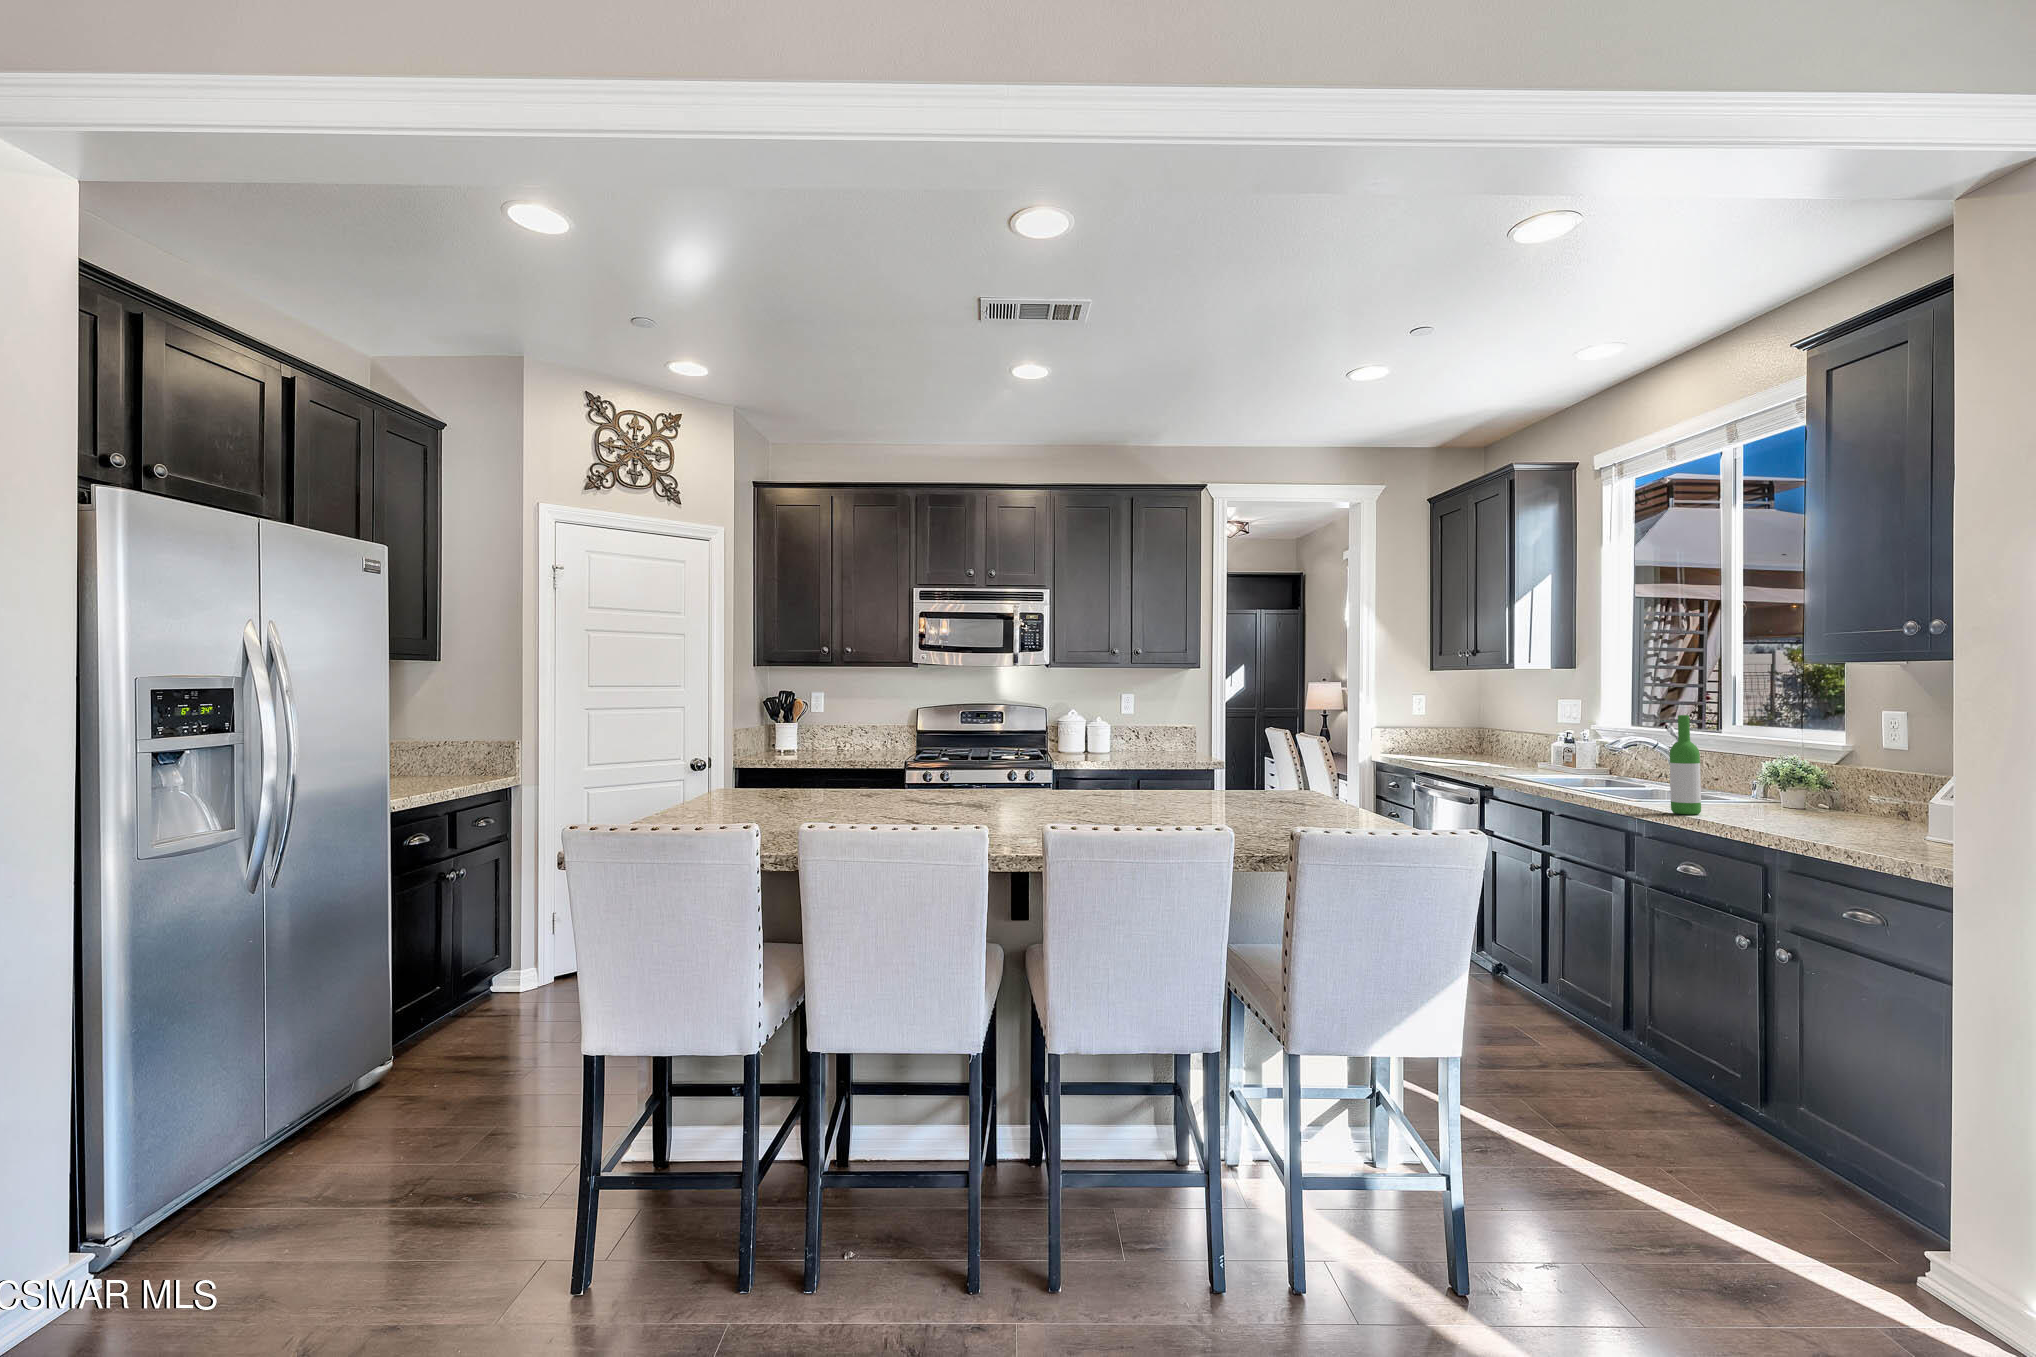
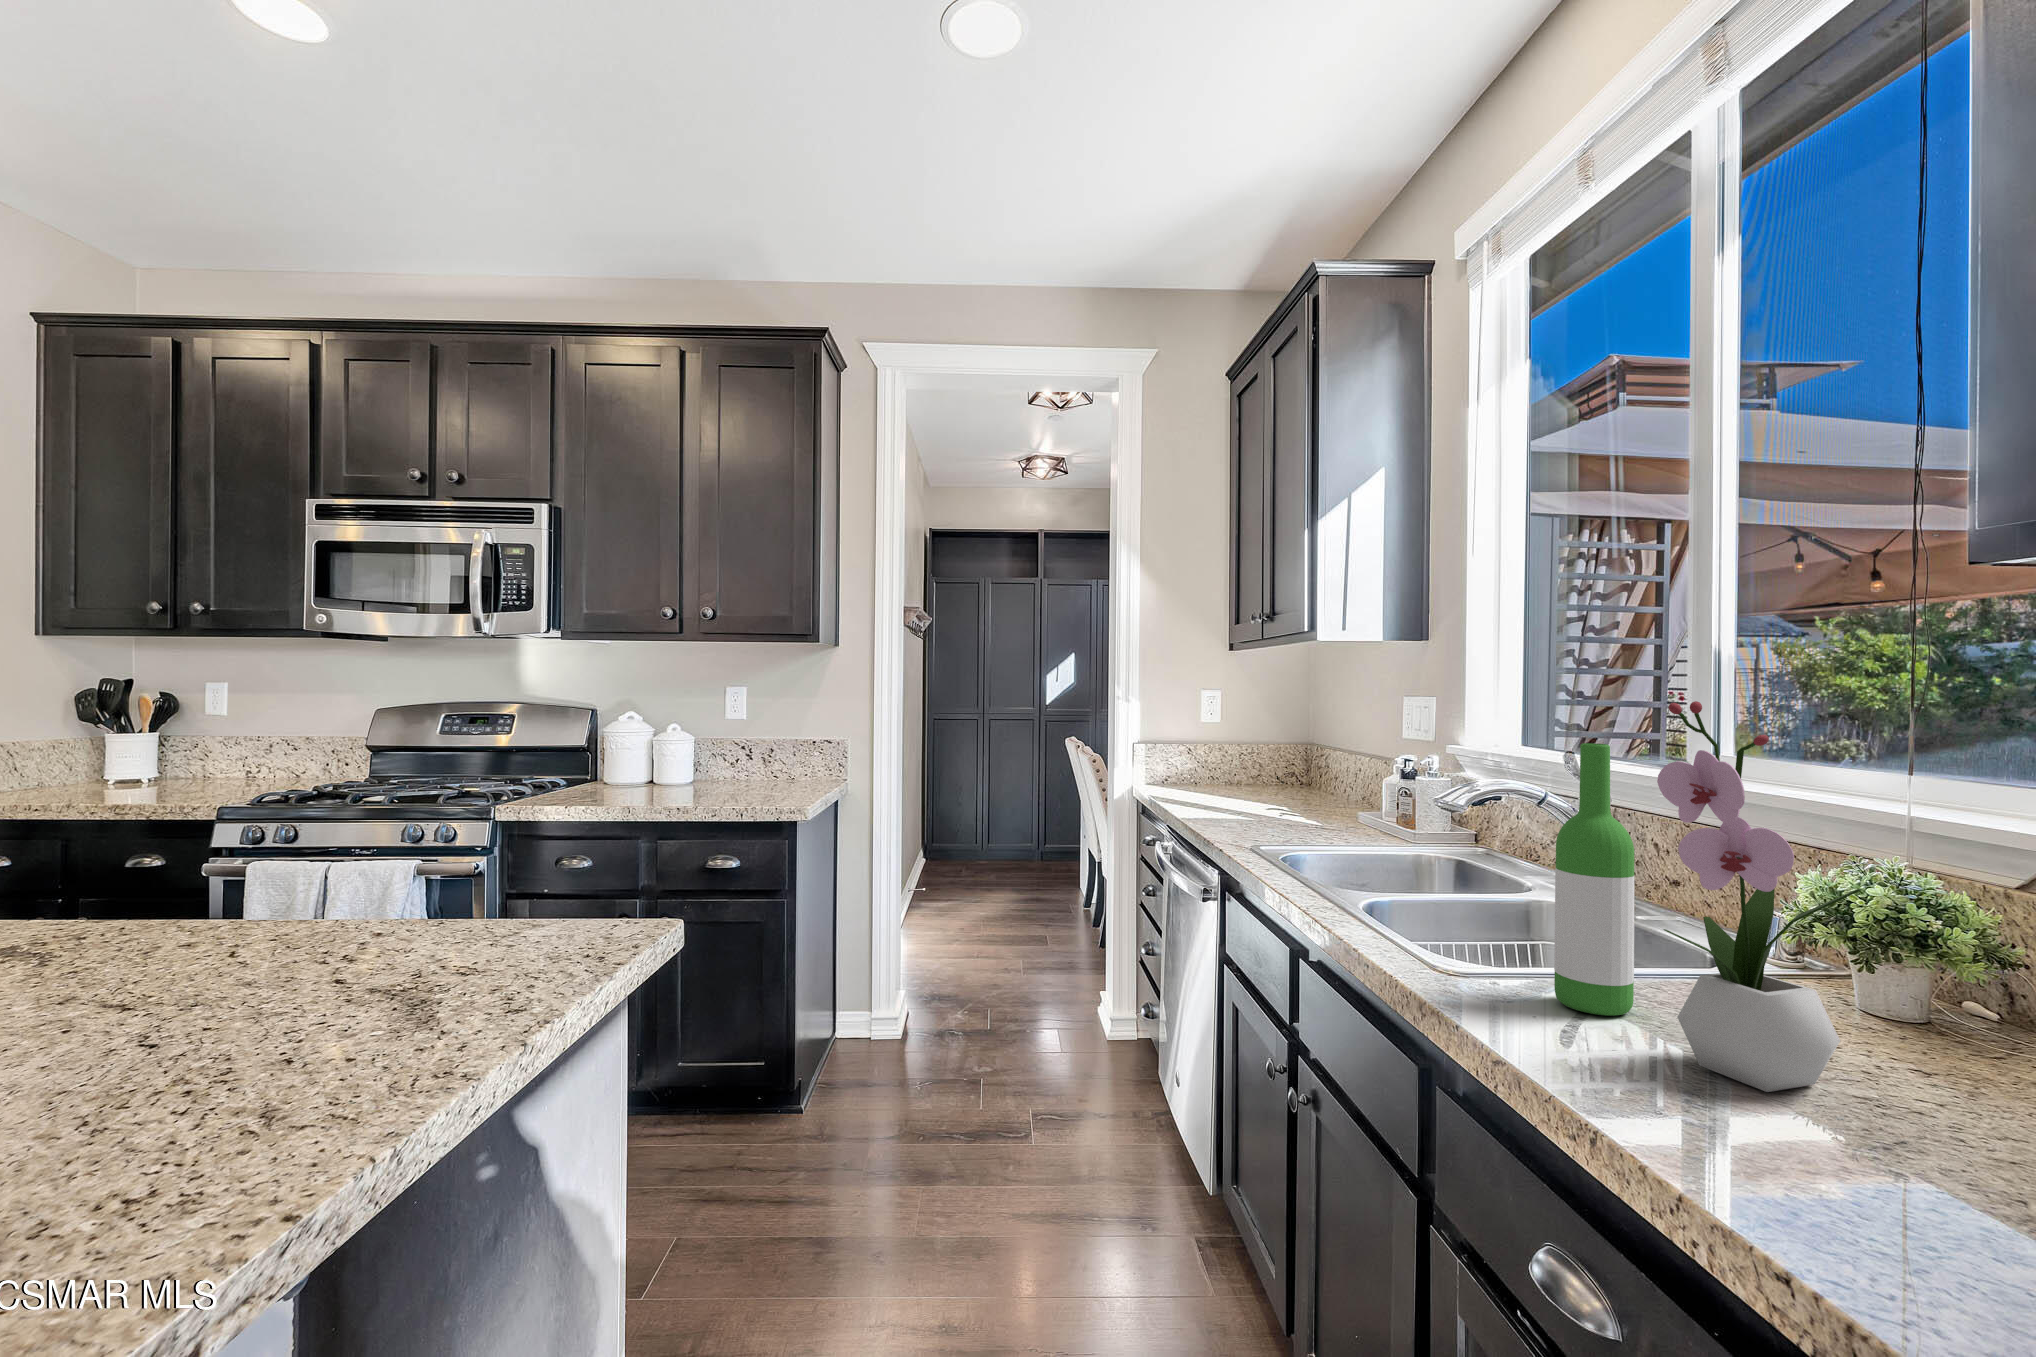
flower arrangement: none [1708,699,1774,822] -> present [1657,701,1861,1092]

